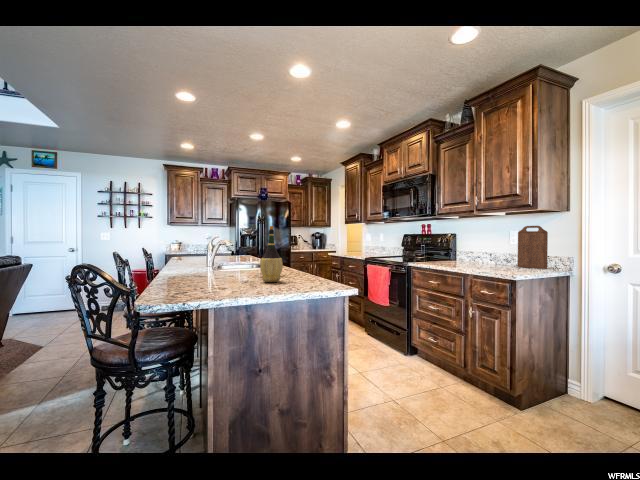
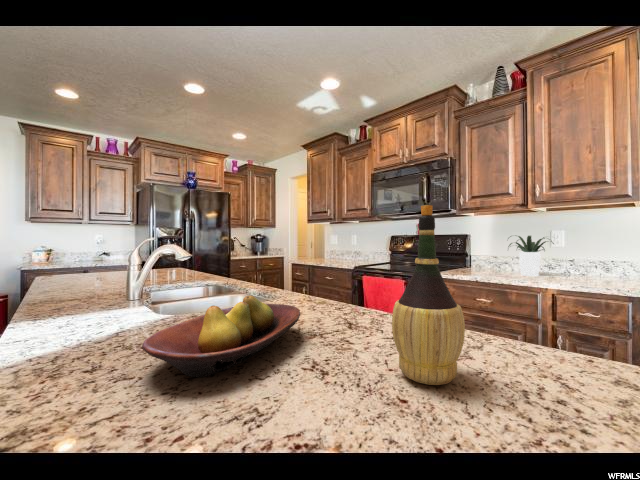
cutting board: present [518,226,548,269] -> none [578,224,620,278]
potted plant: none [459,235,502,266] -> present [508,236,554,276]
fruit bowl: none [195,258,256,278] -> present [142,296,300,377]

